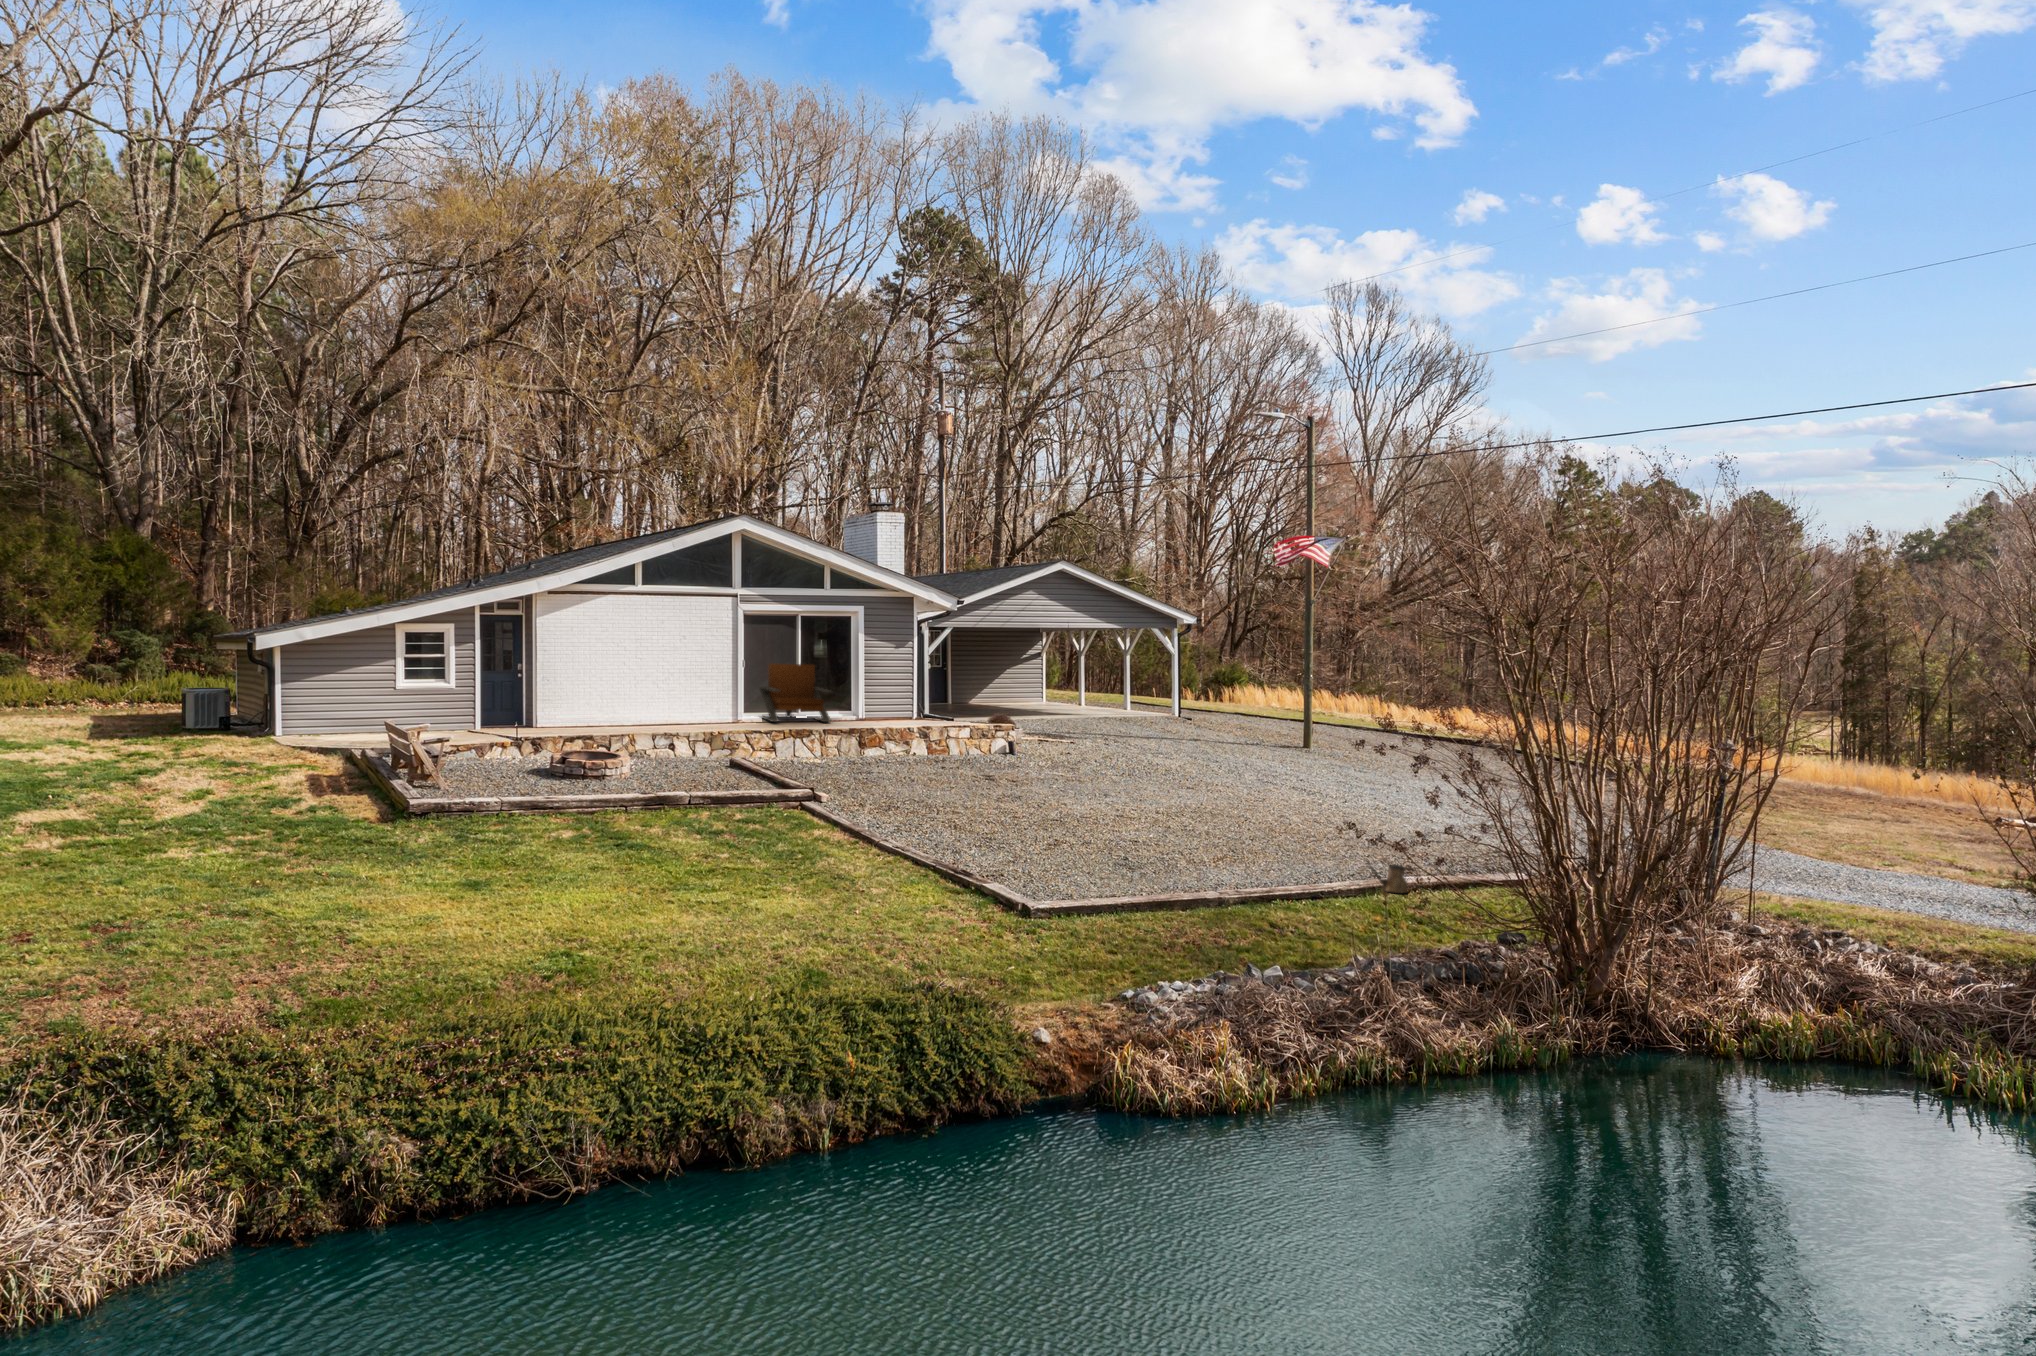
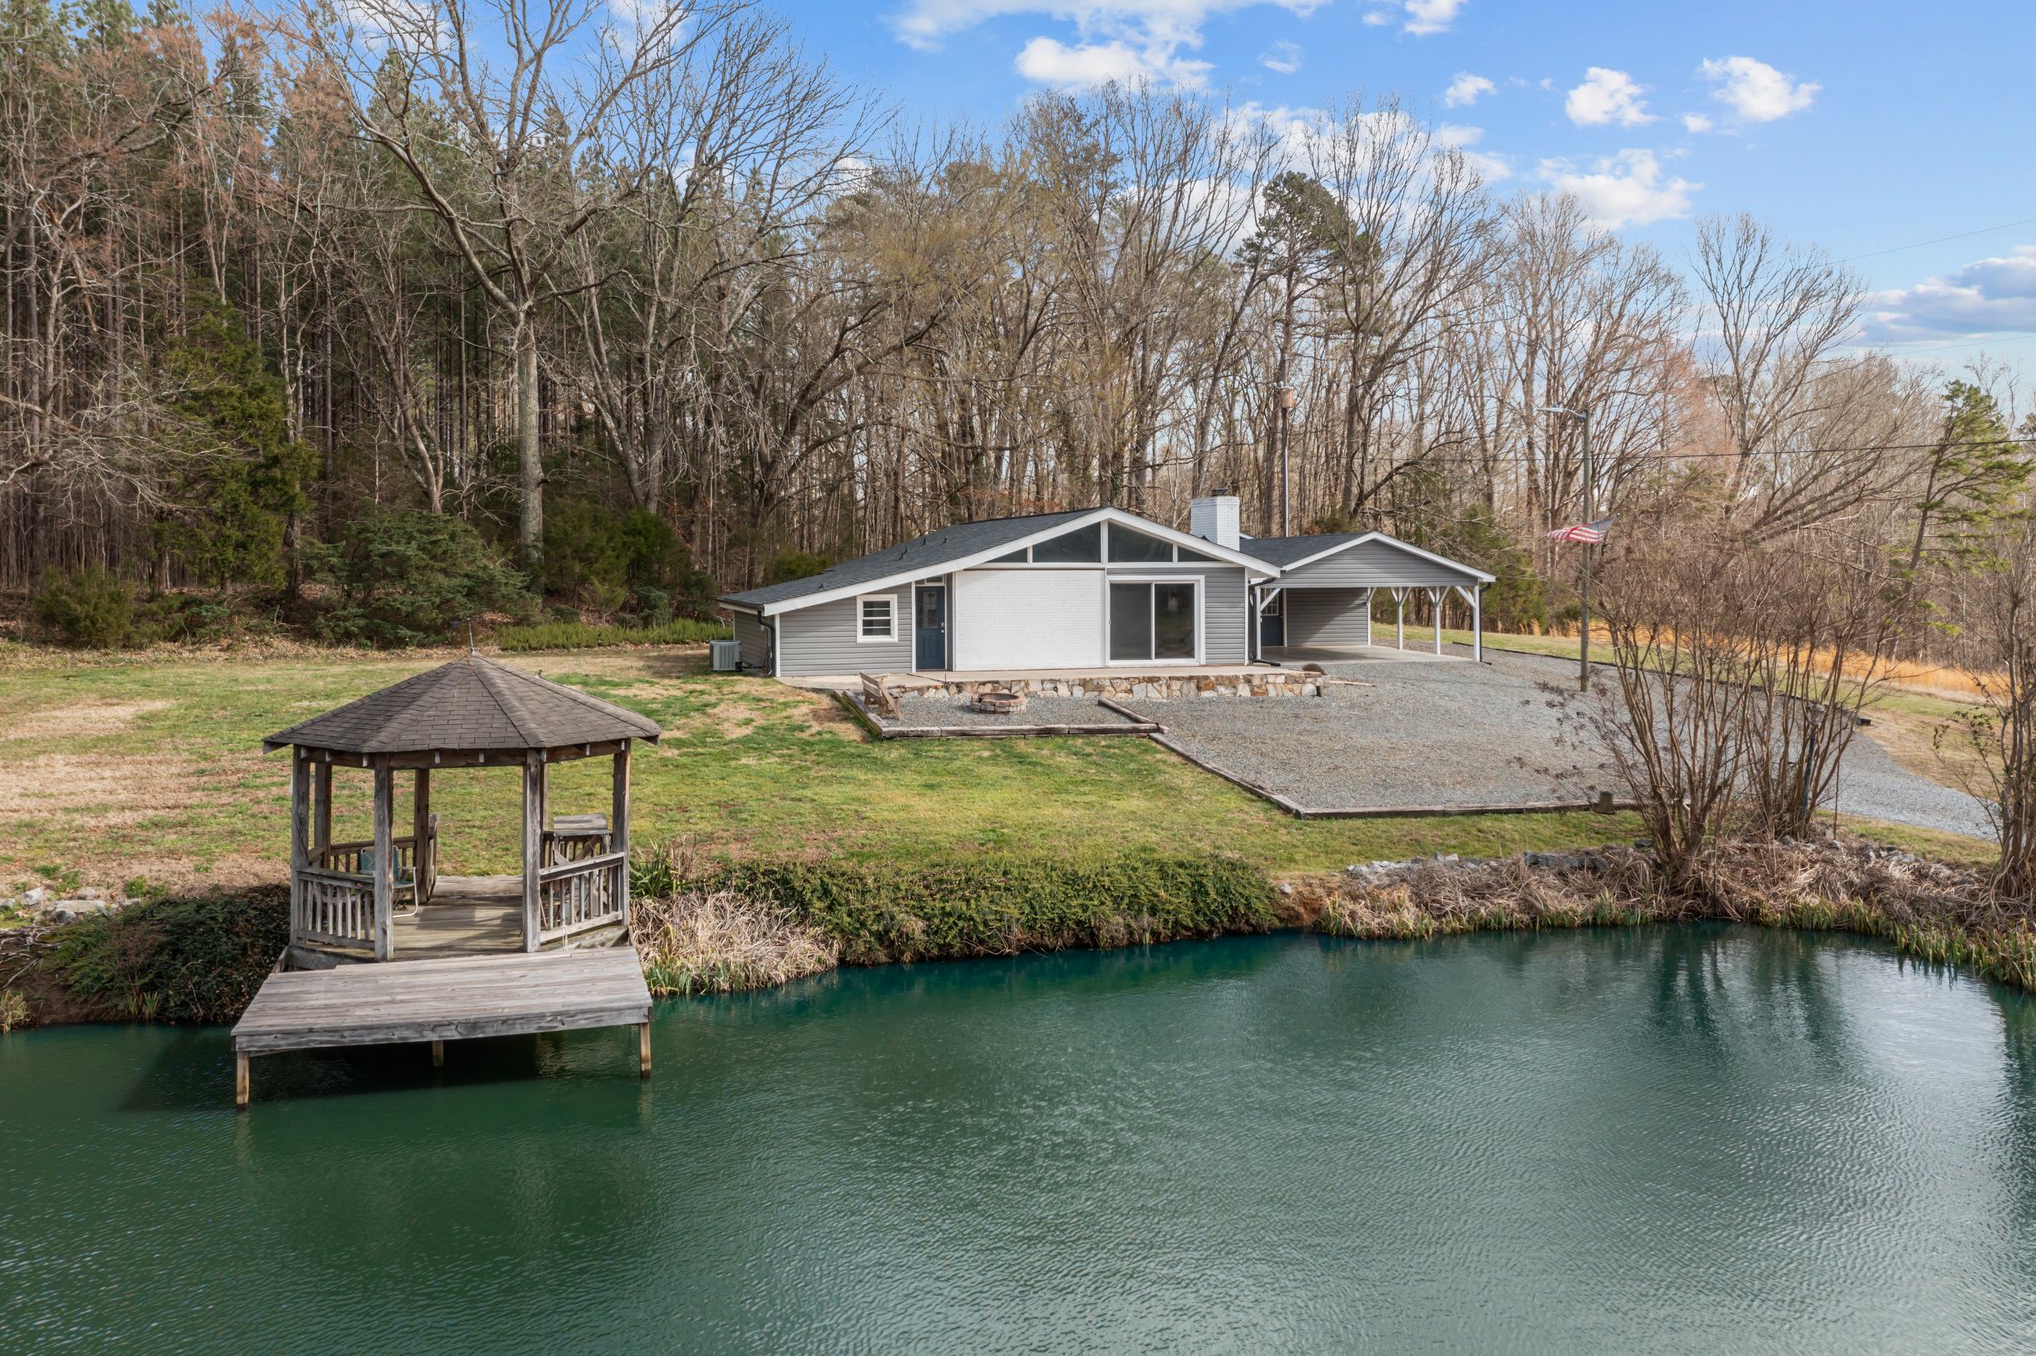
lounge chair: present [759,663,830,722] -> none [1120,622,1178,669]

